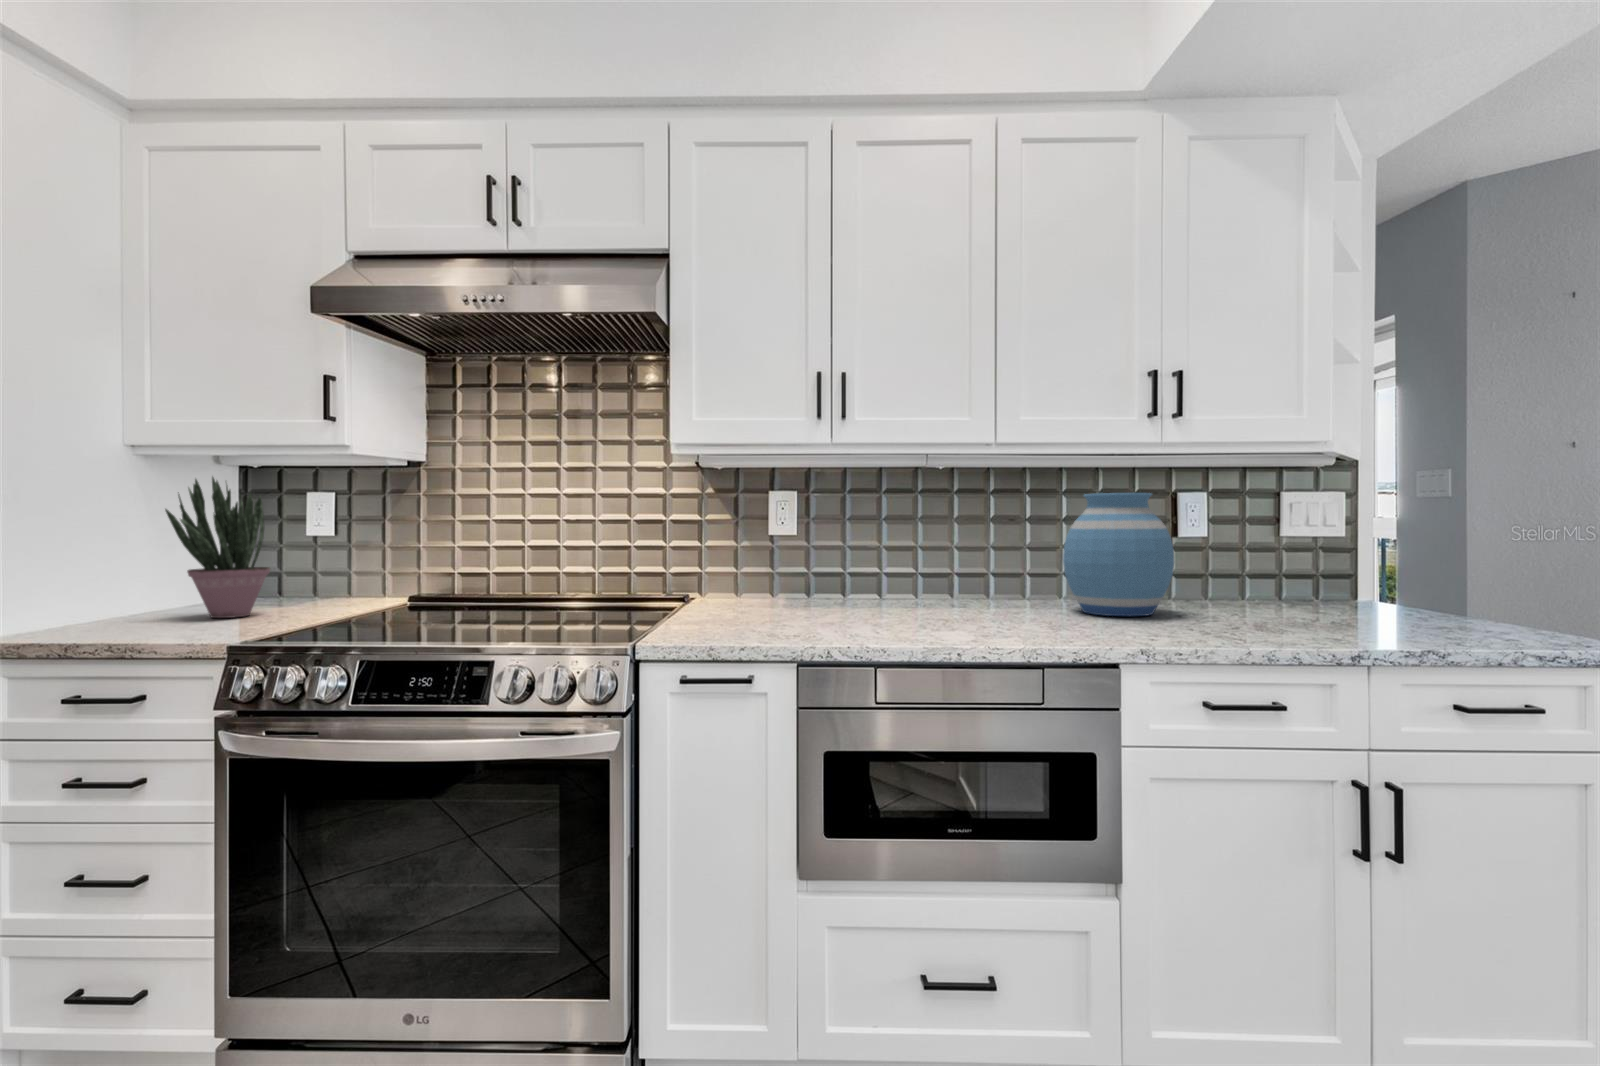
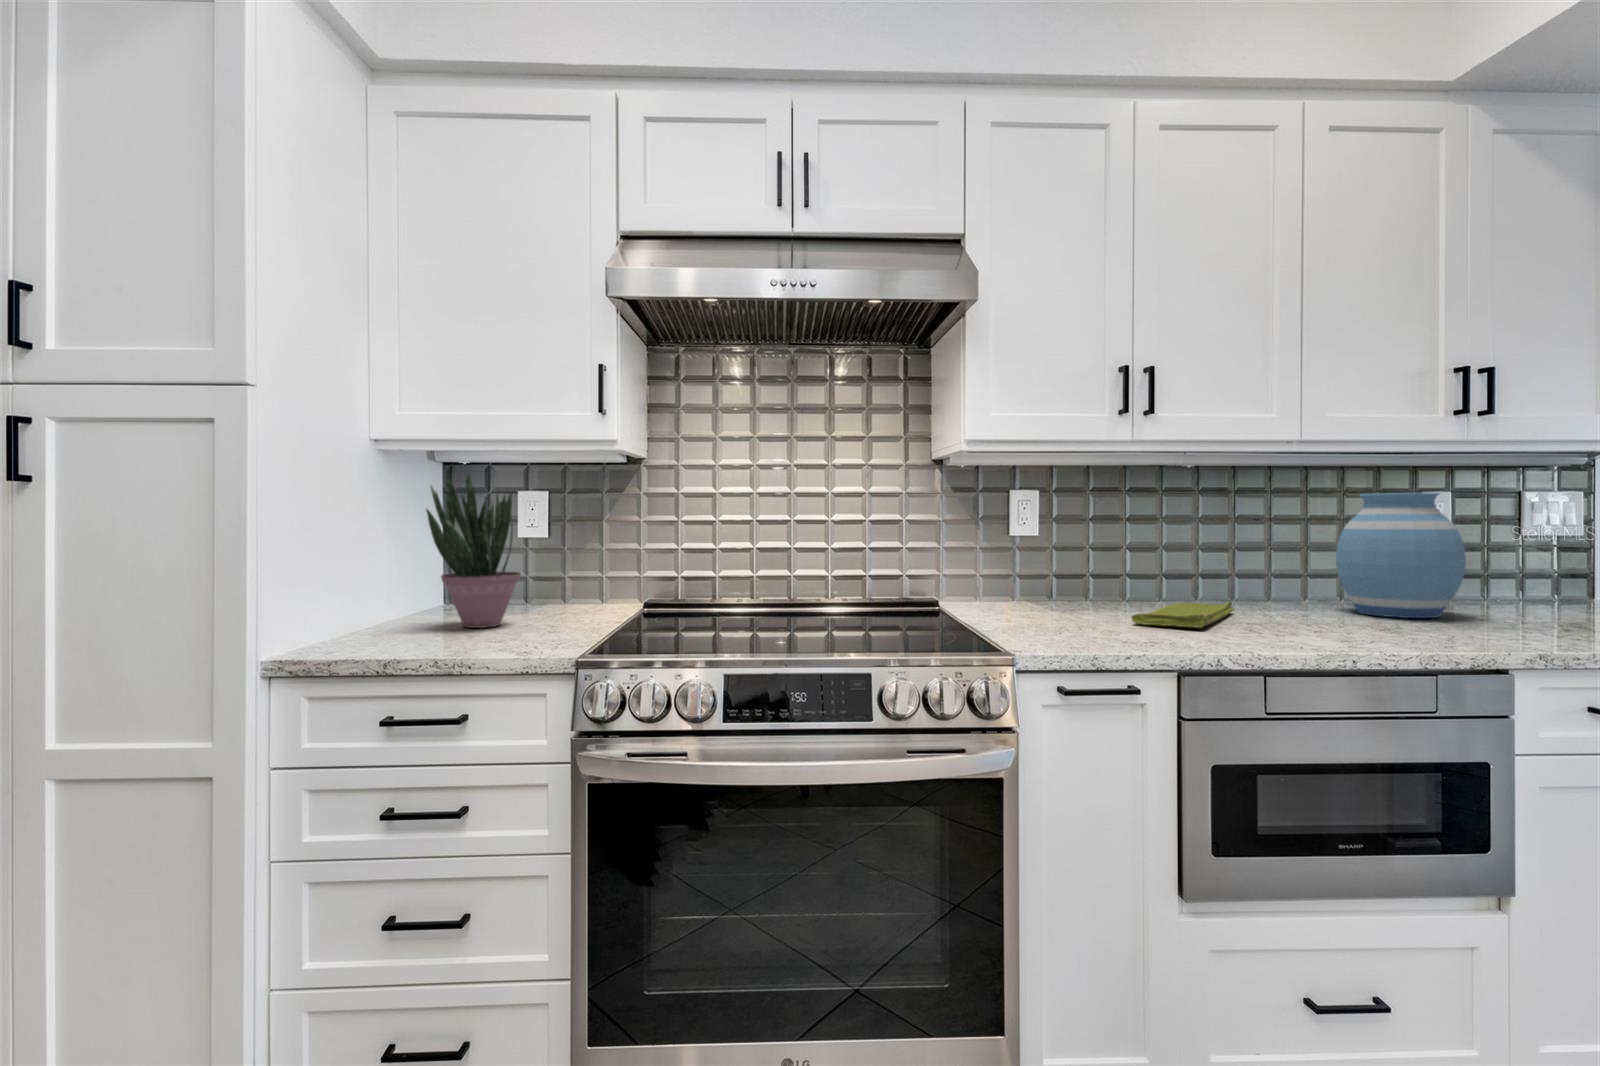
dish towel: none [828,599,958,623] -> present [1132,602,1233,628]

